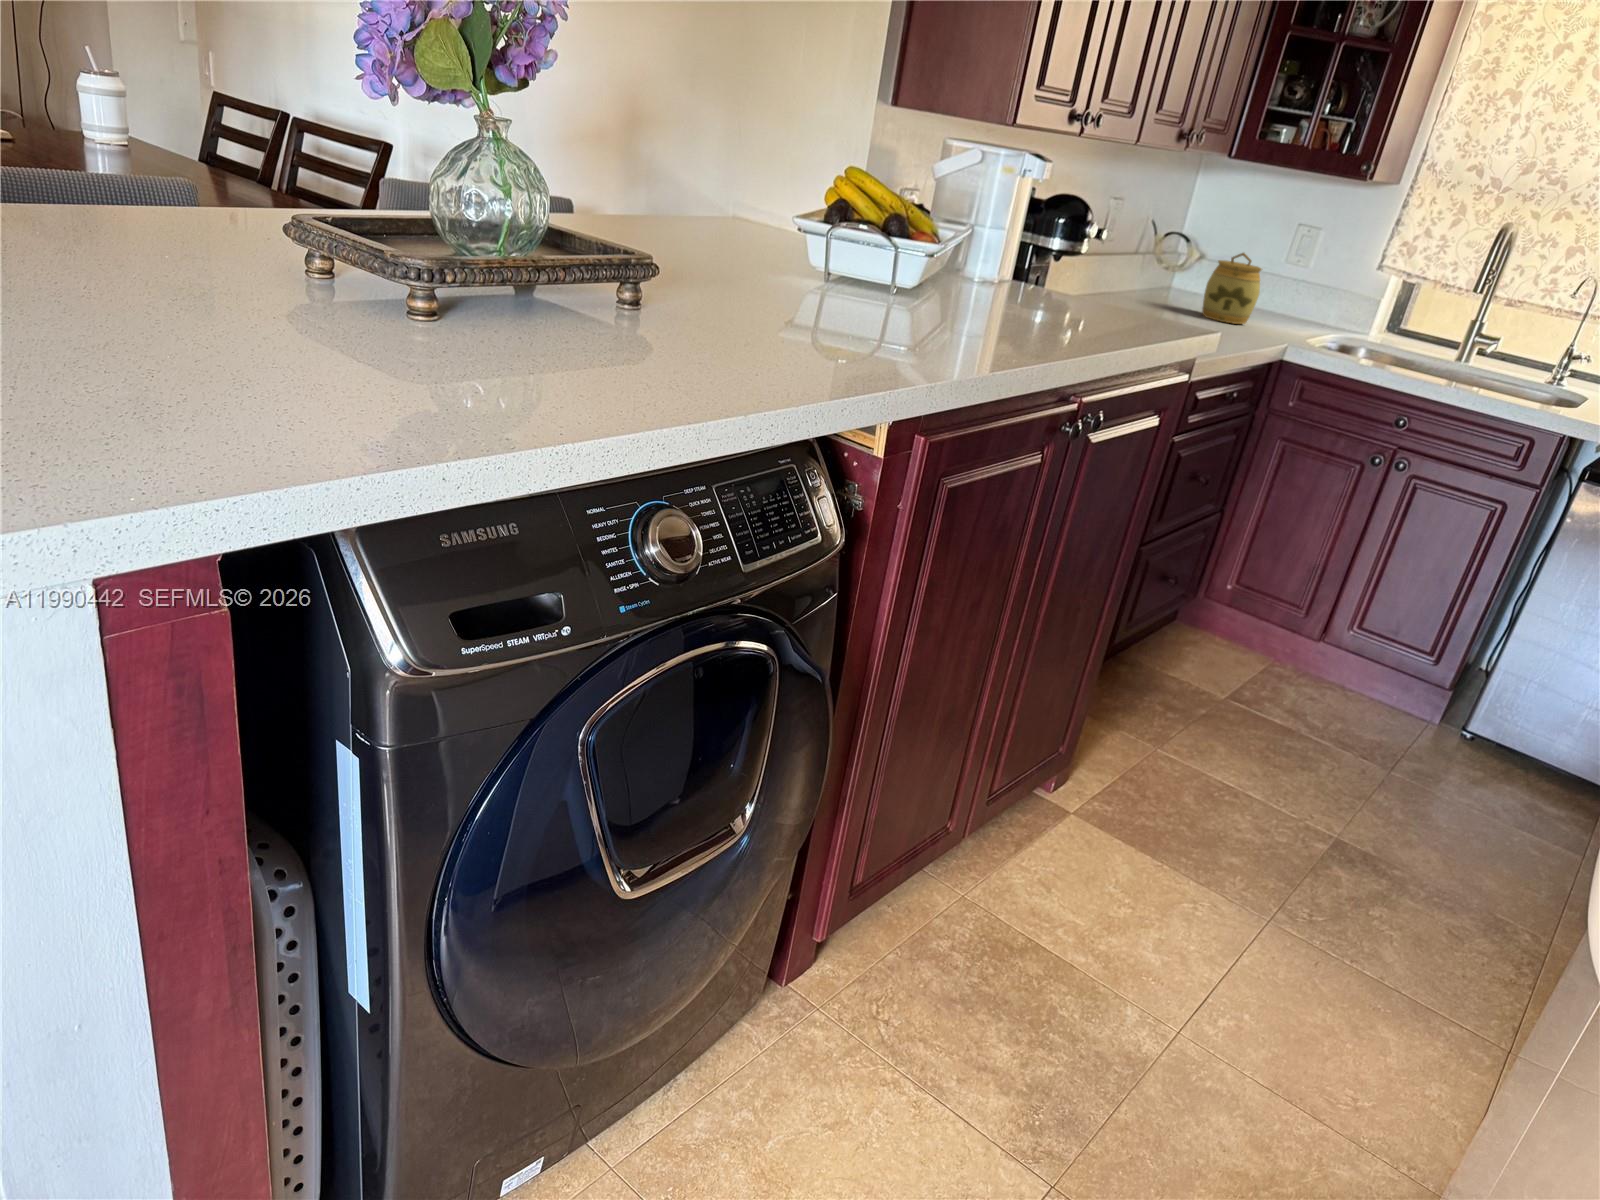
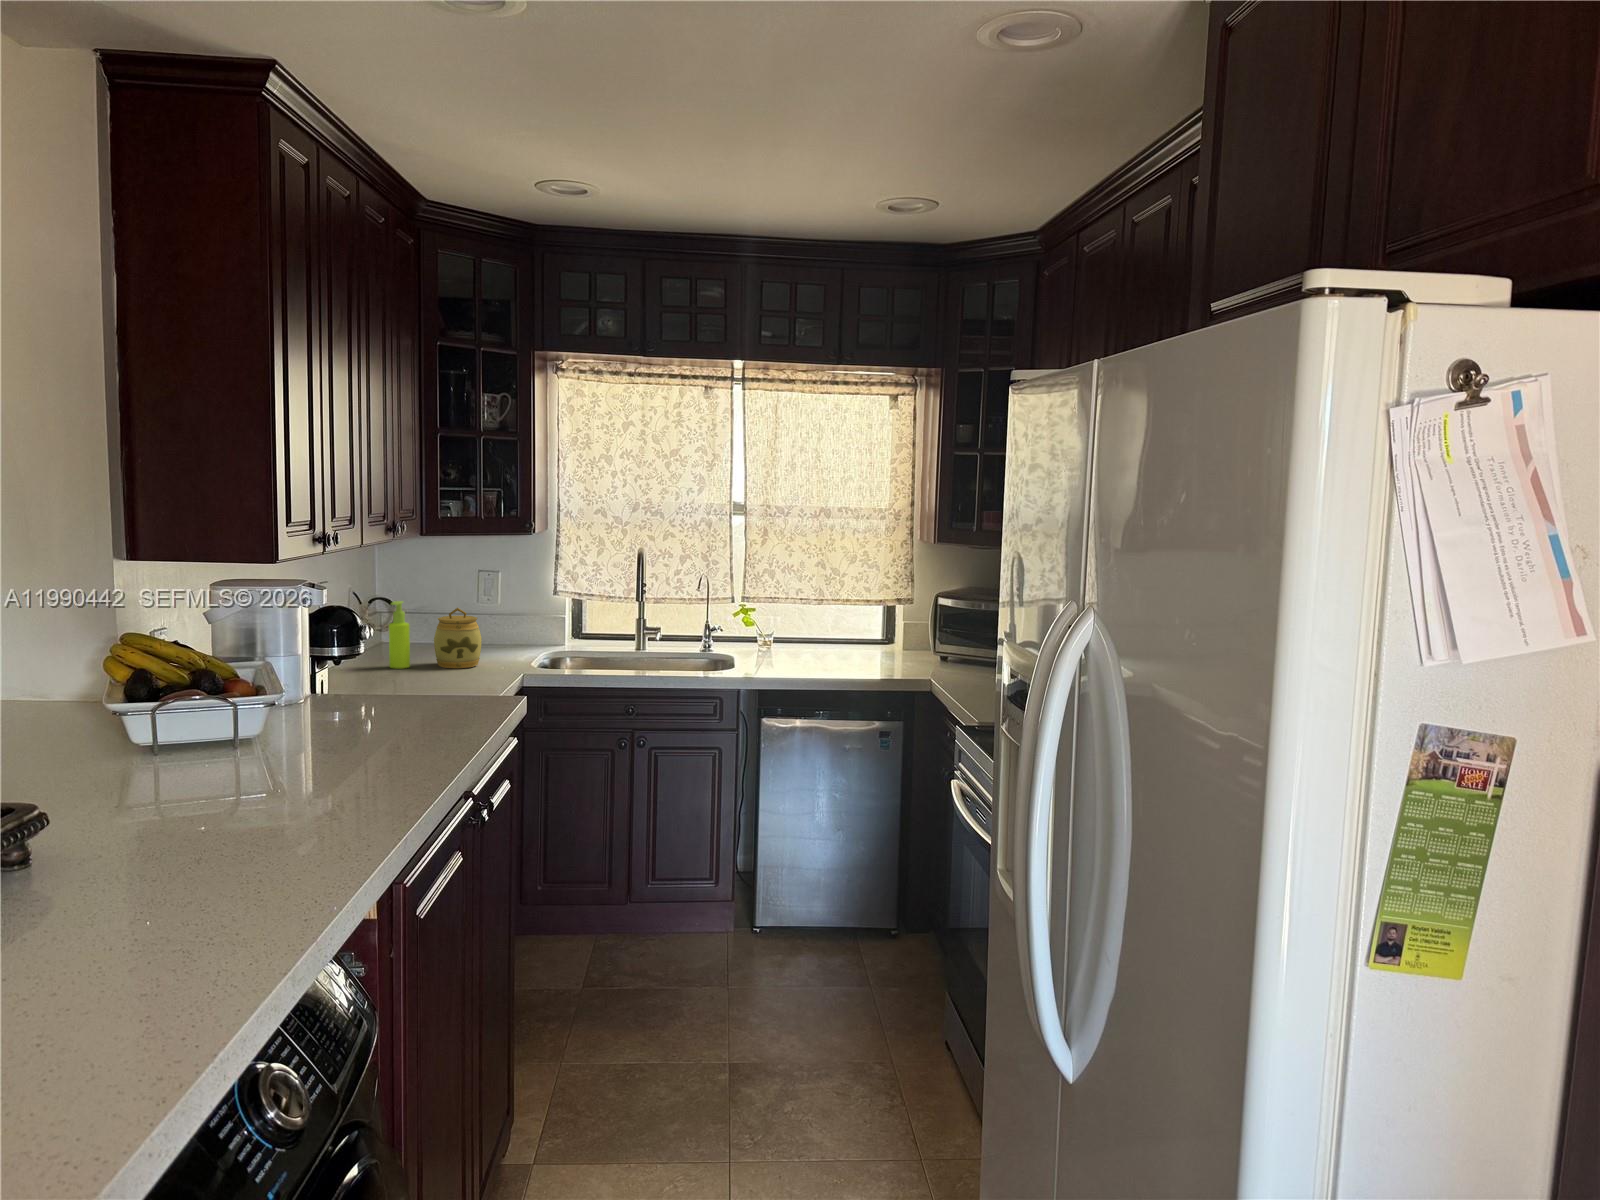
soap dispenser: none [1150,229,1186,307] -> present [389,601,410,668]

